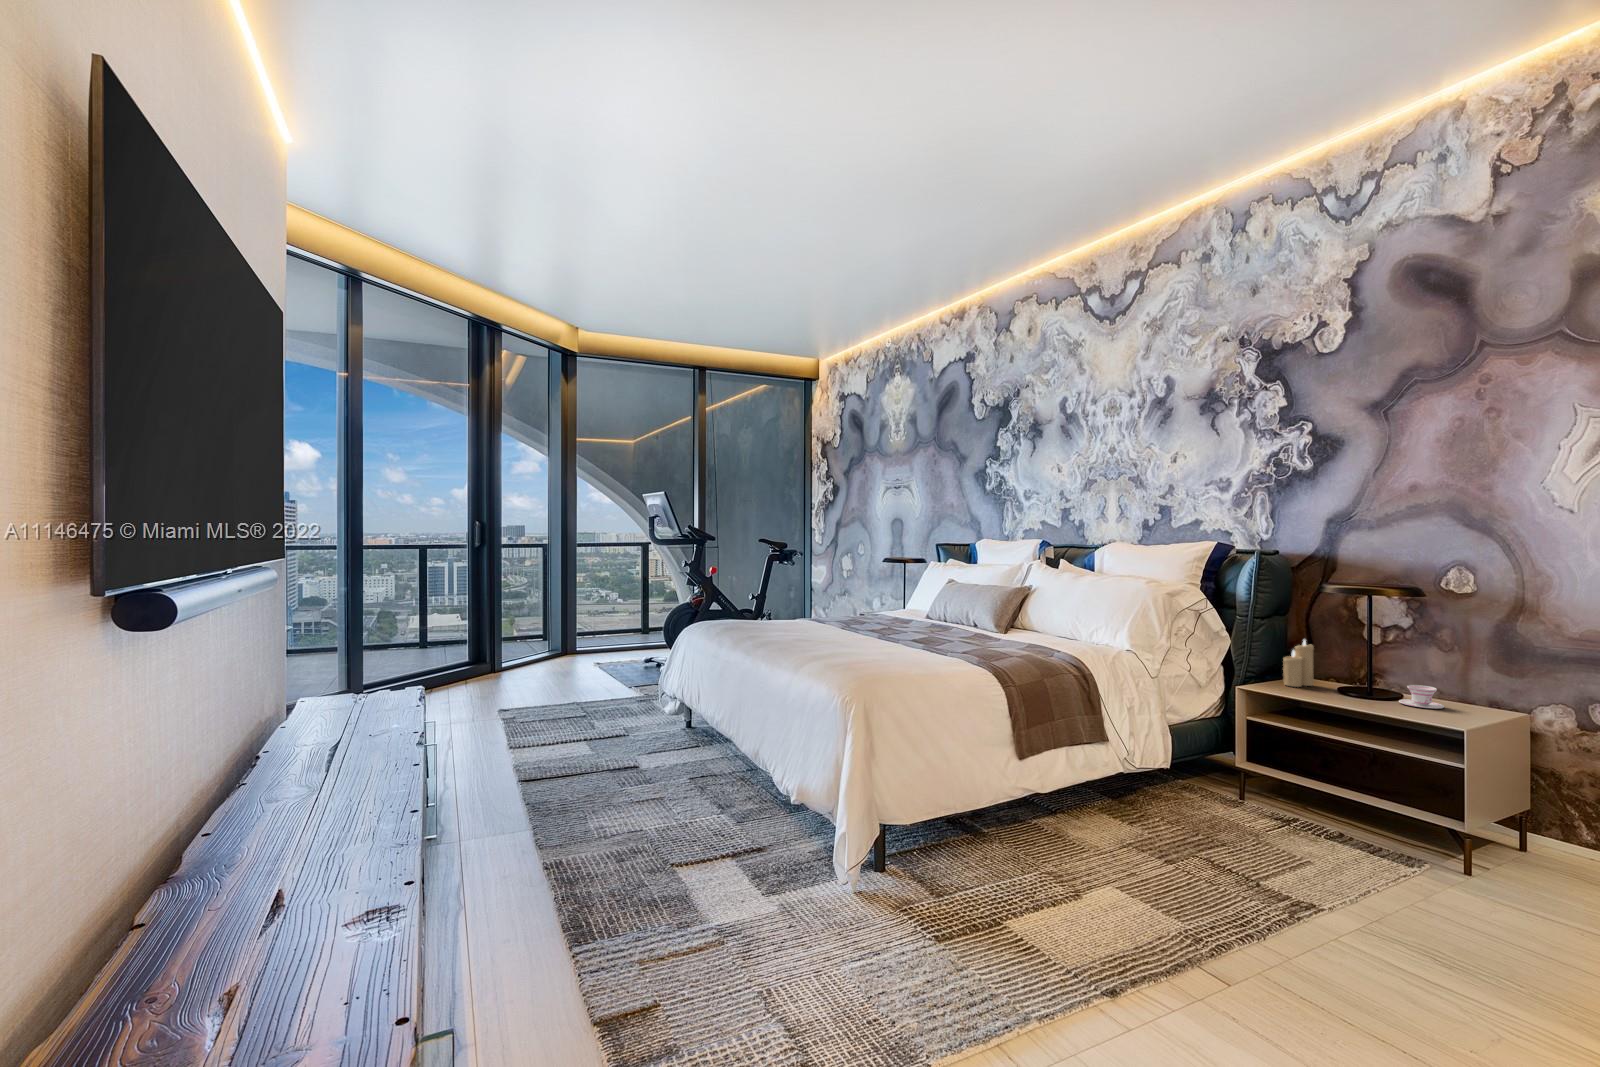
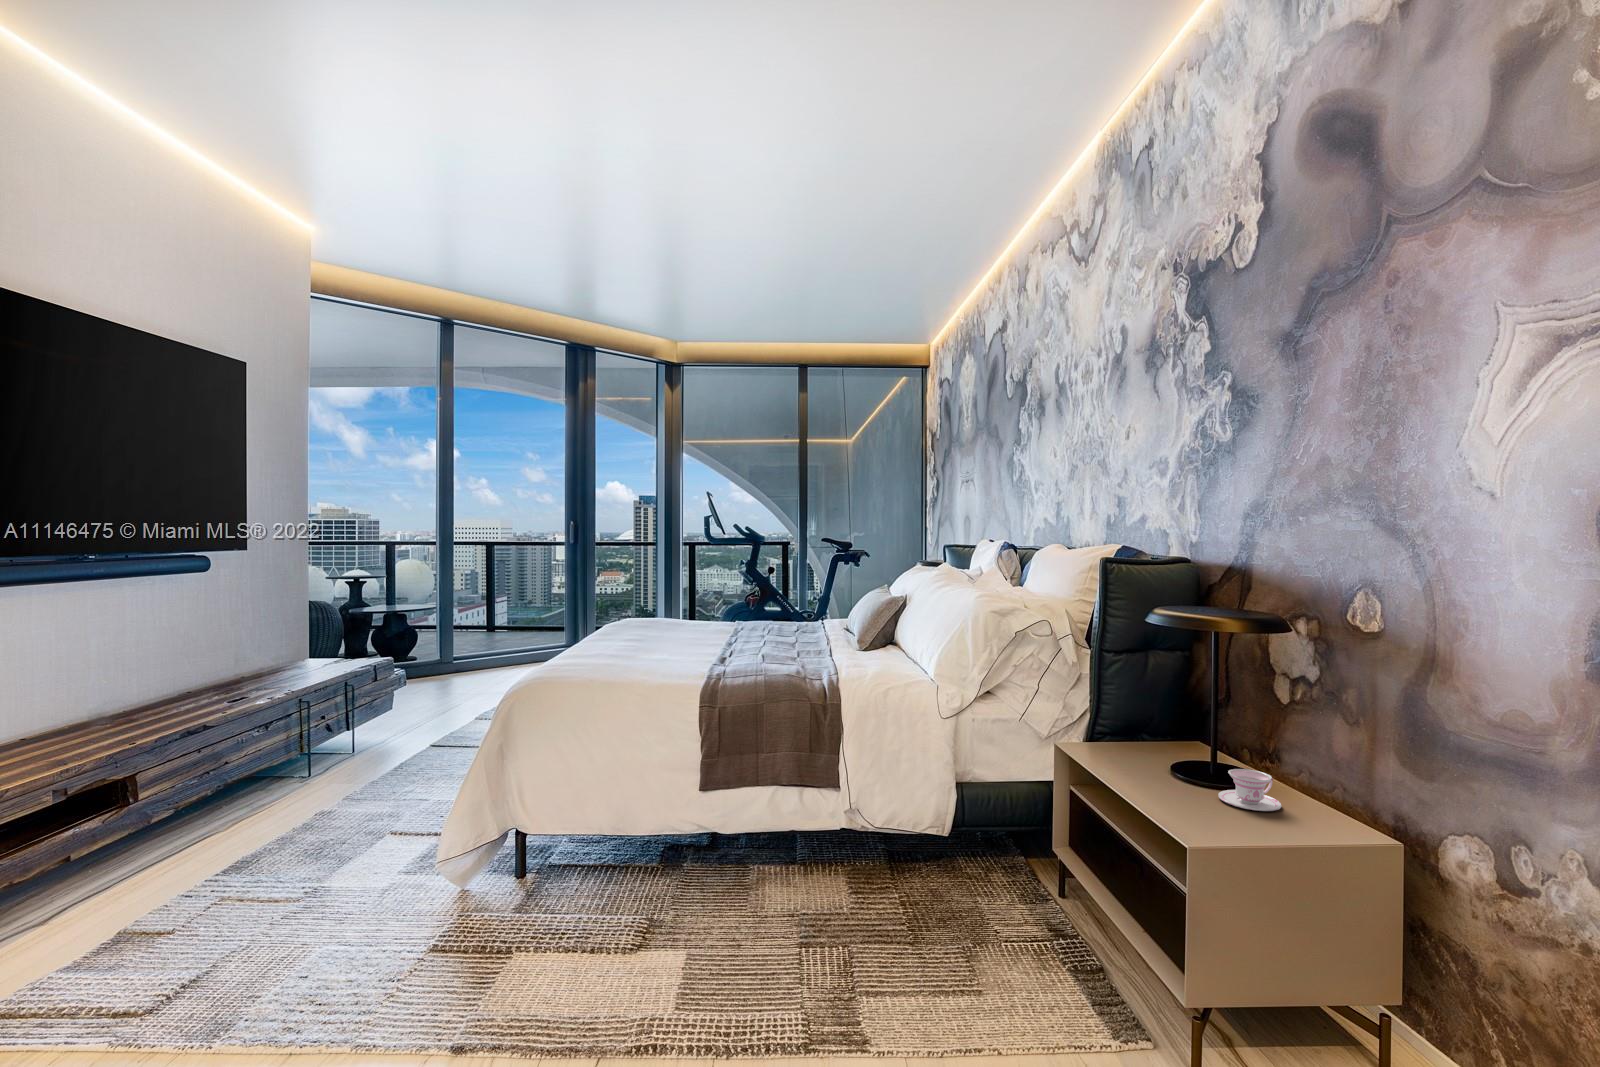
candle: present [1283,640,1314,687] -> none [1127,686,1176,755]

